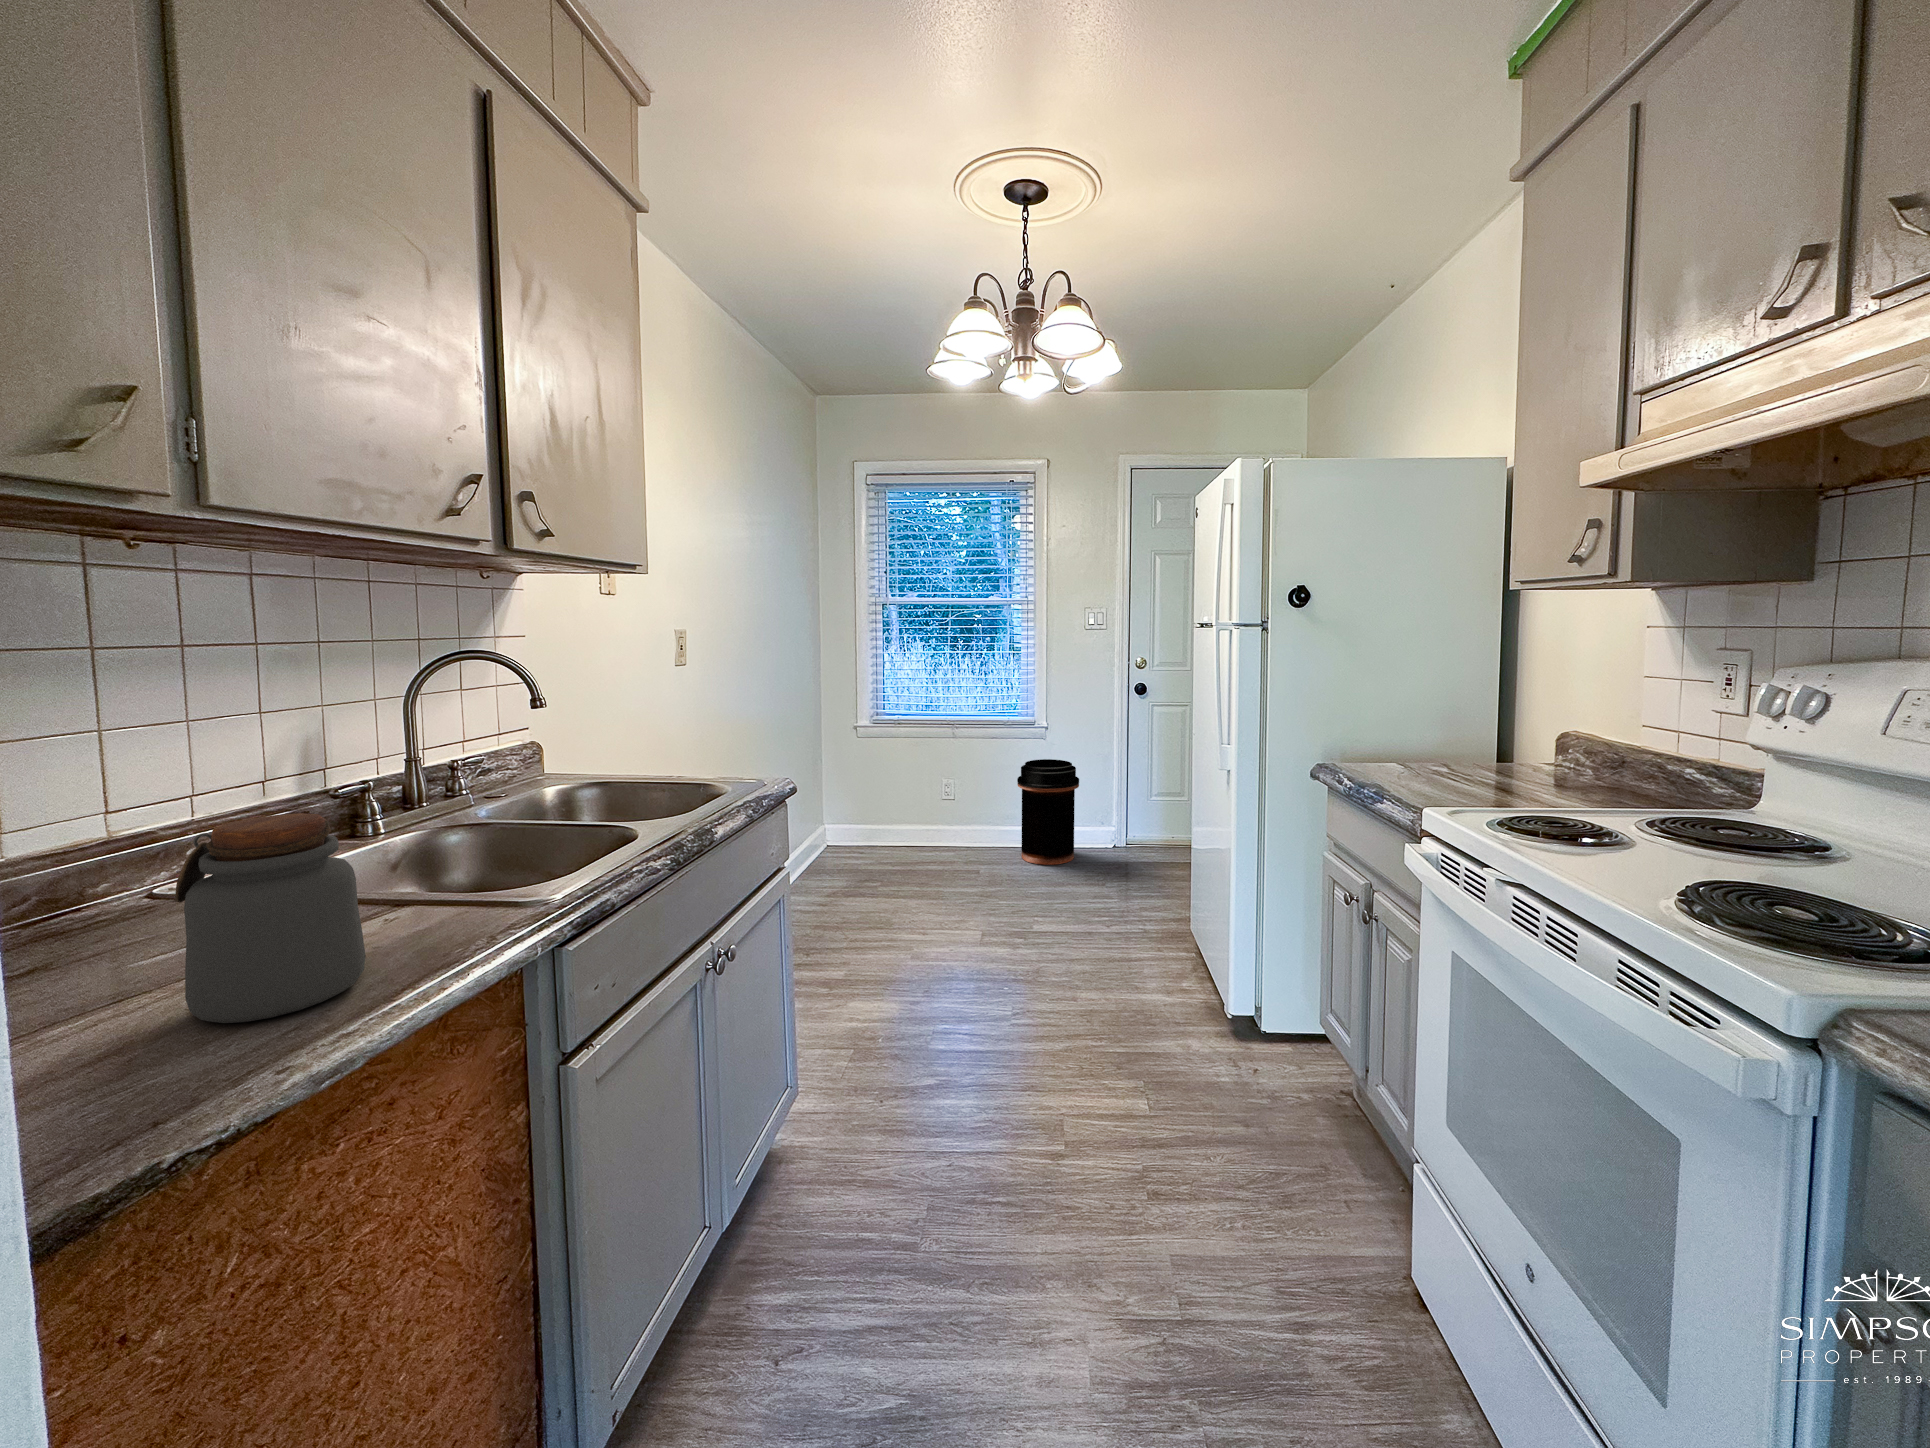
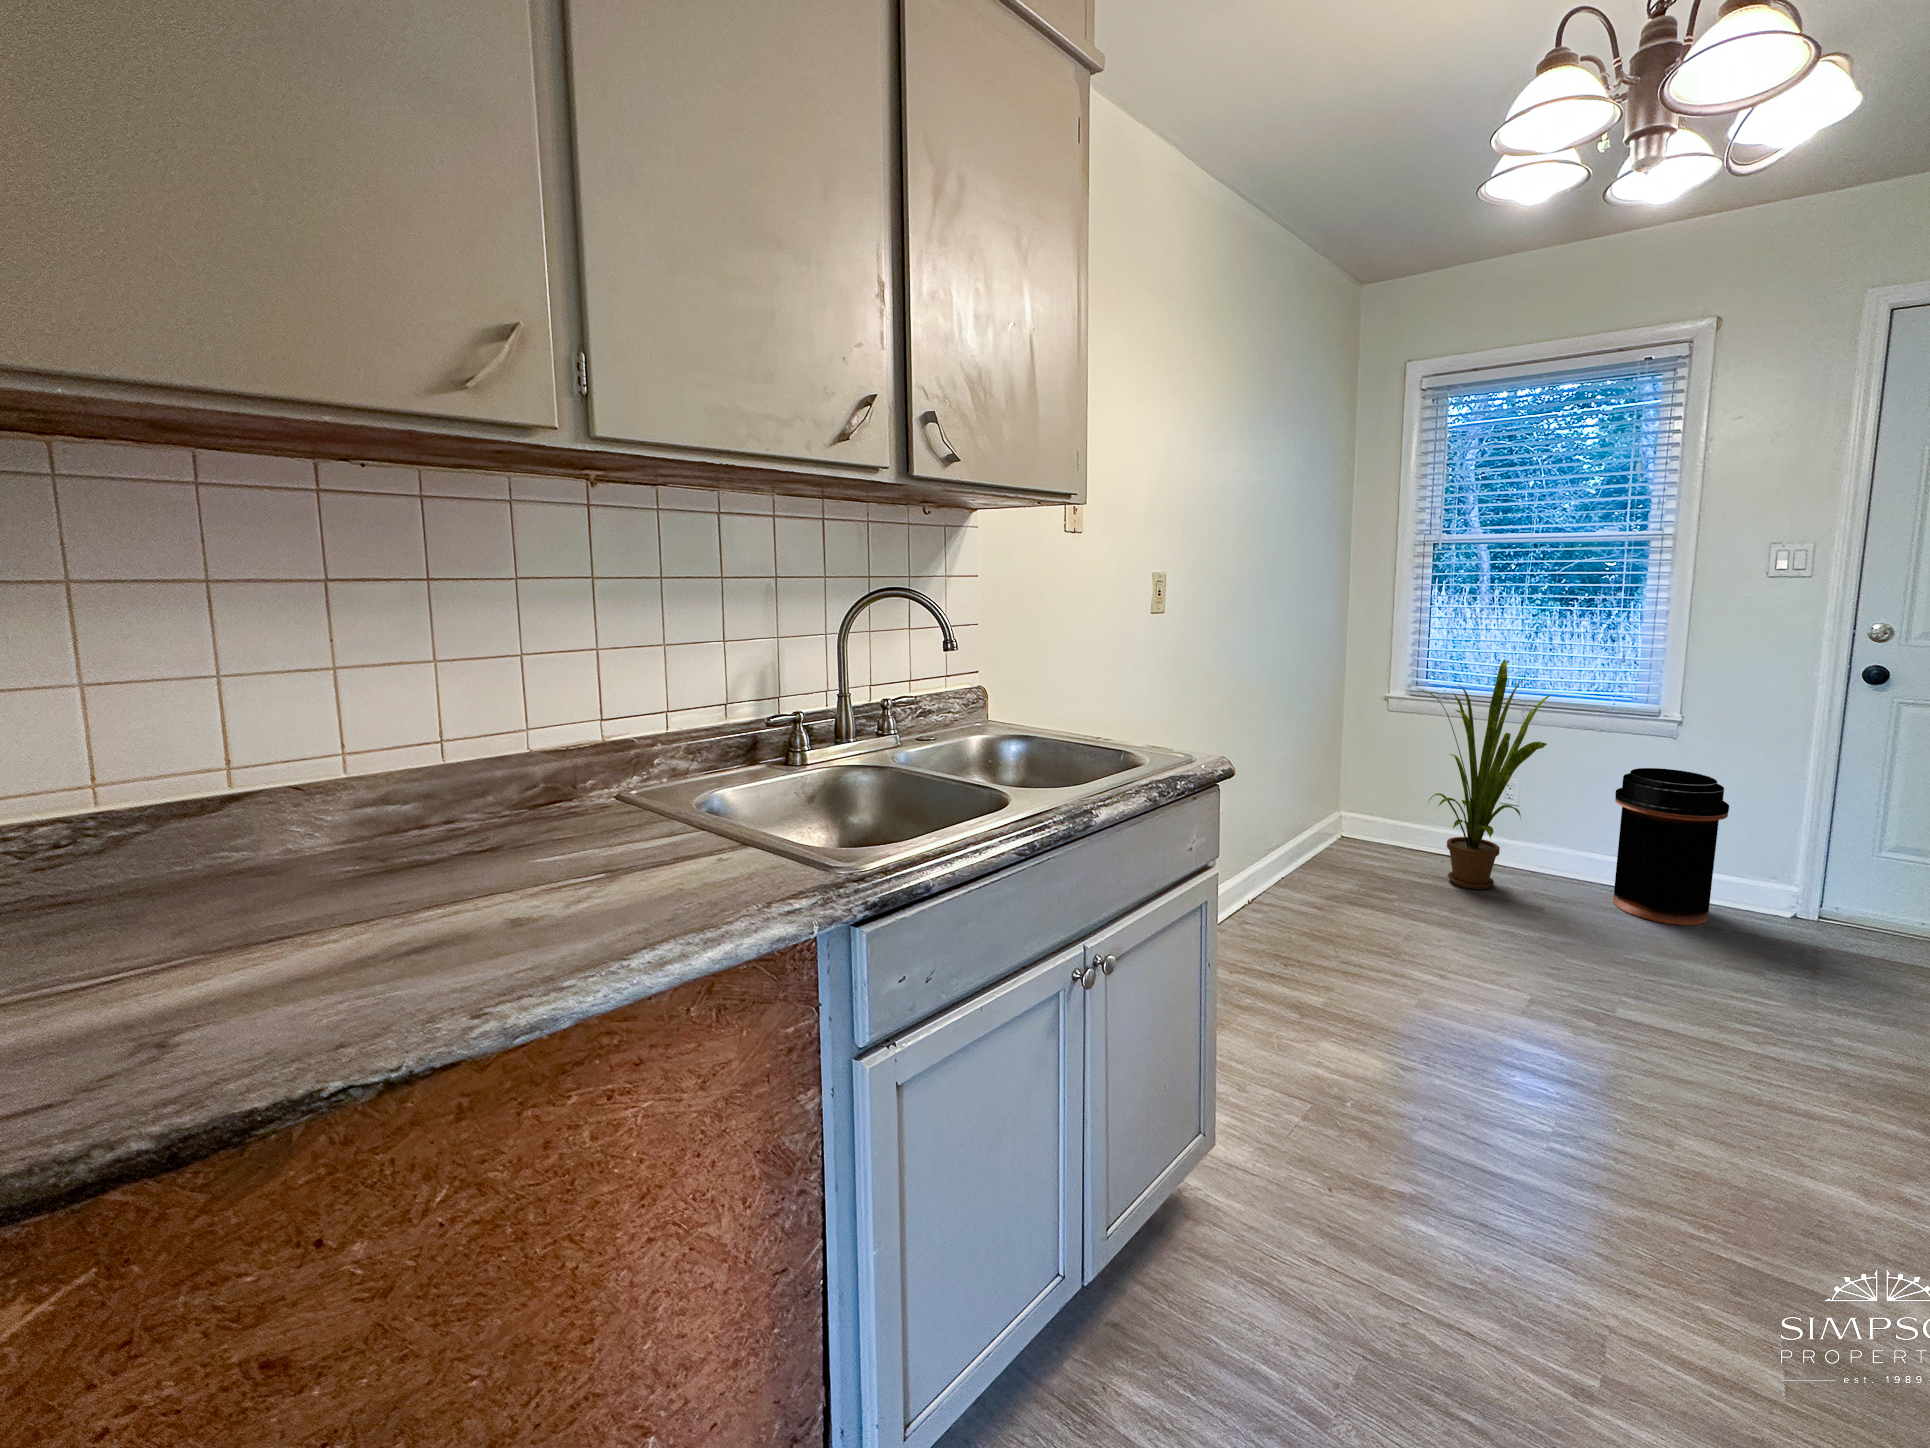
house plant: none [882,690,976,868] -> present [1418,660,1551,889]
jar: present [175,813,366,1023] -> none [487,741,641,948]

